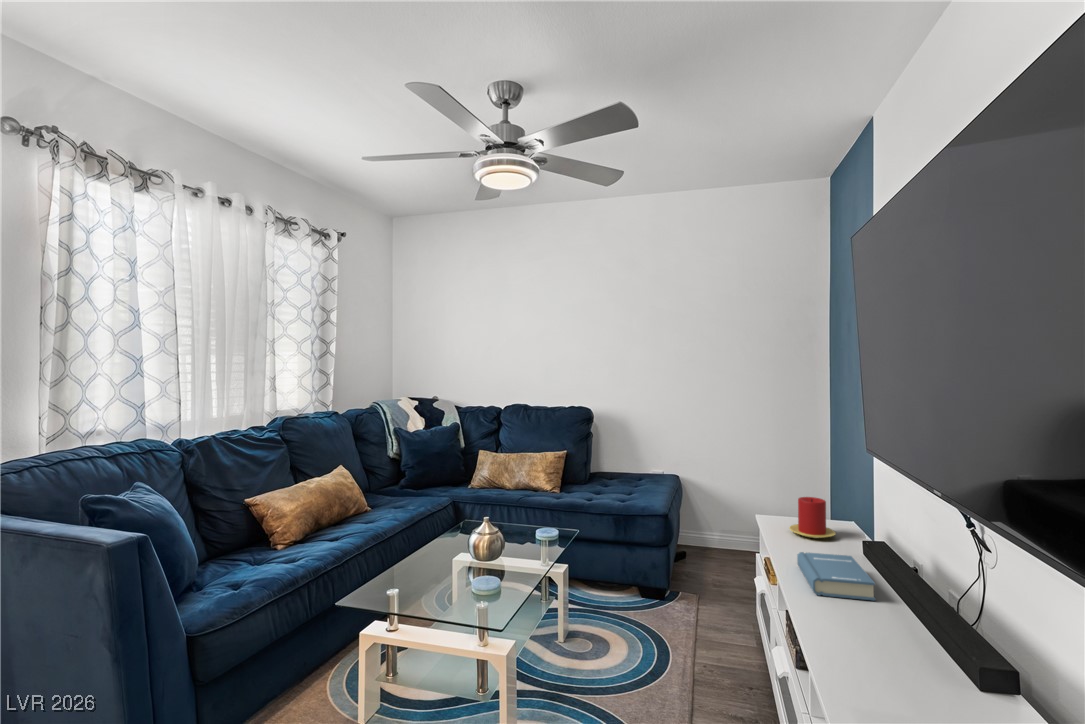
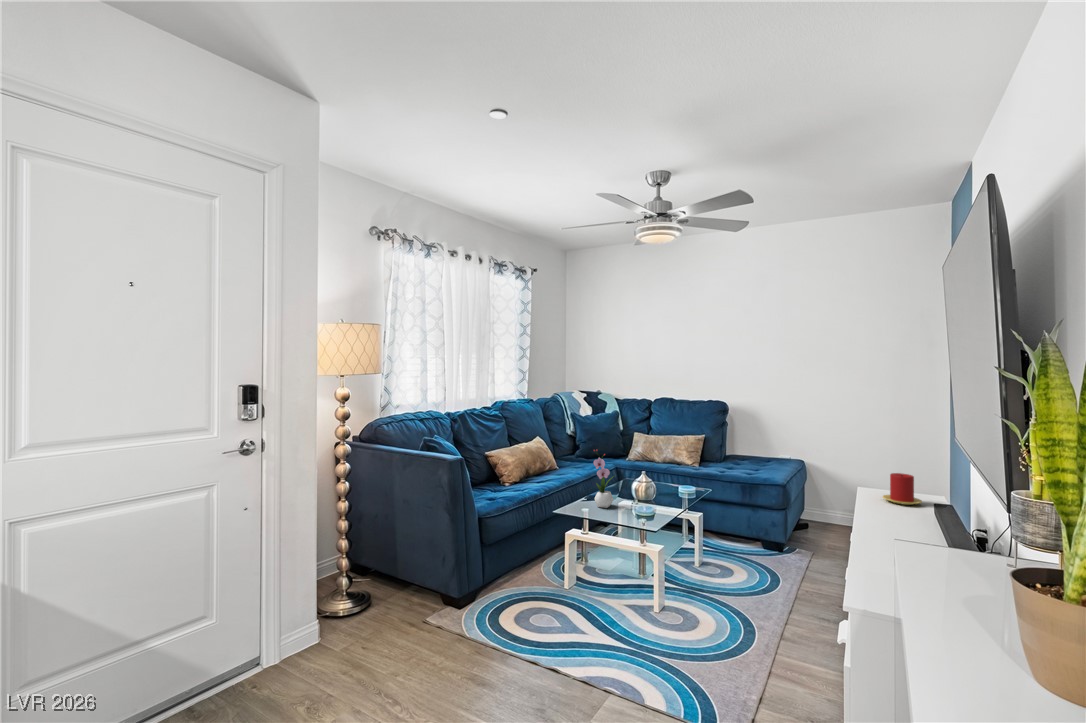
flower arrangement: none [409,490,444,579] -> present [593,450,614,508]
hardback book: present [797,552,875,600] -> none [877,508,929,539]

